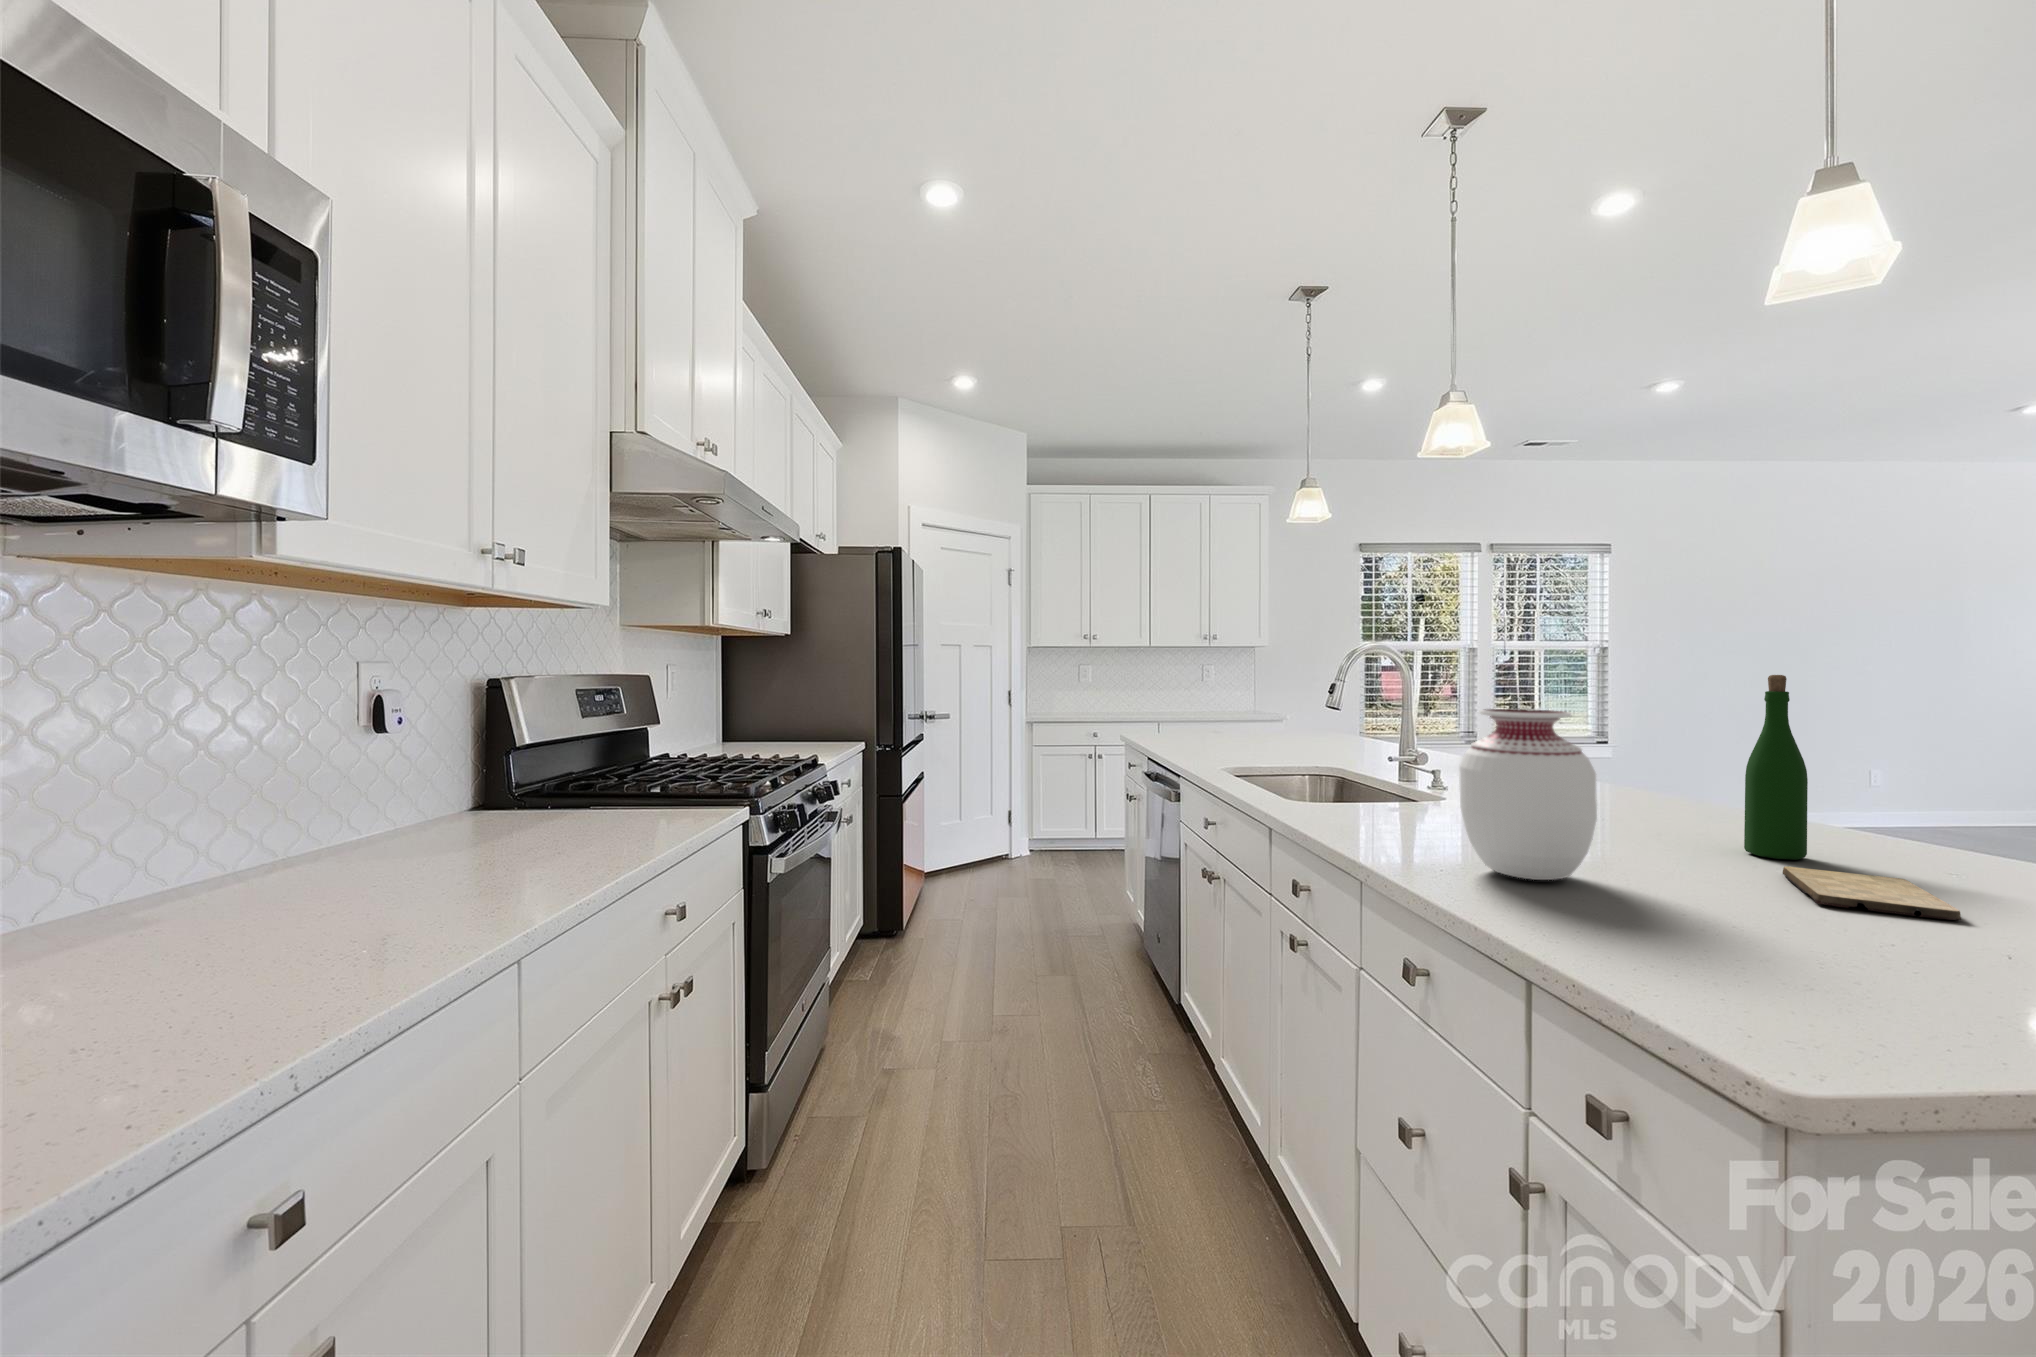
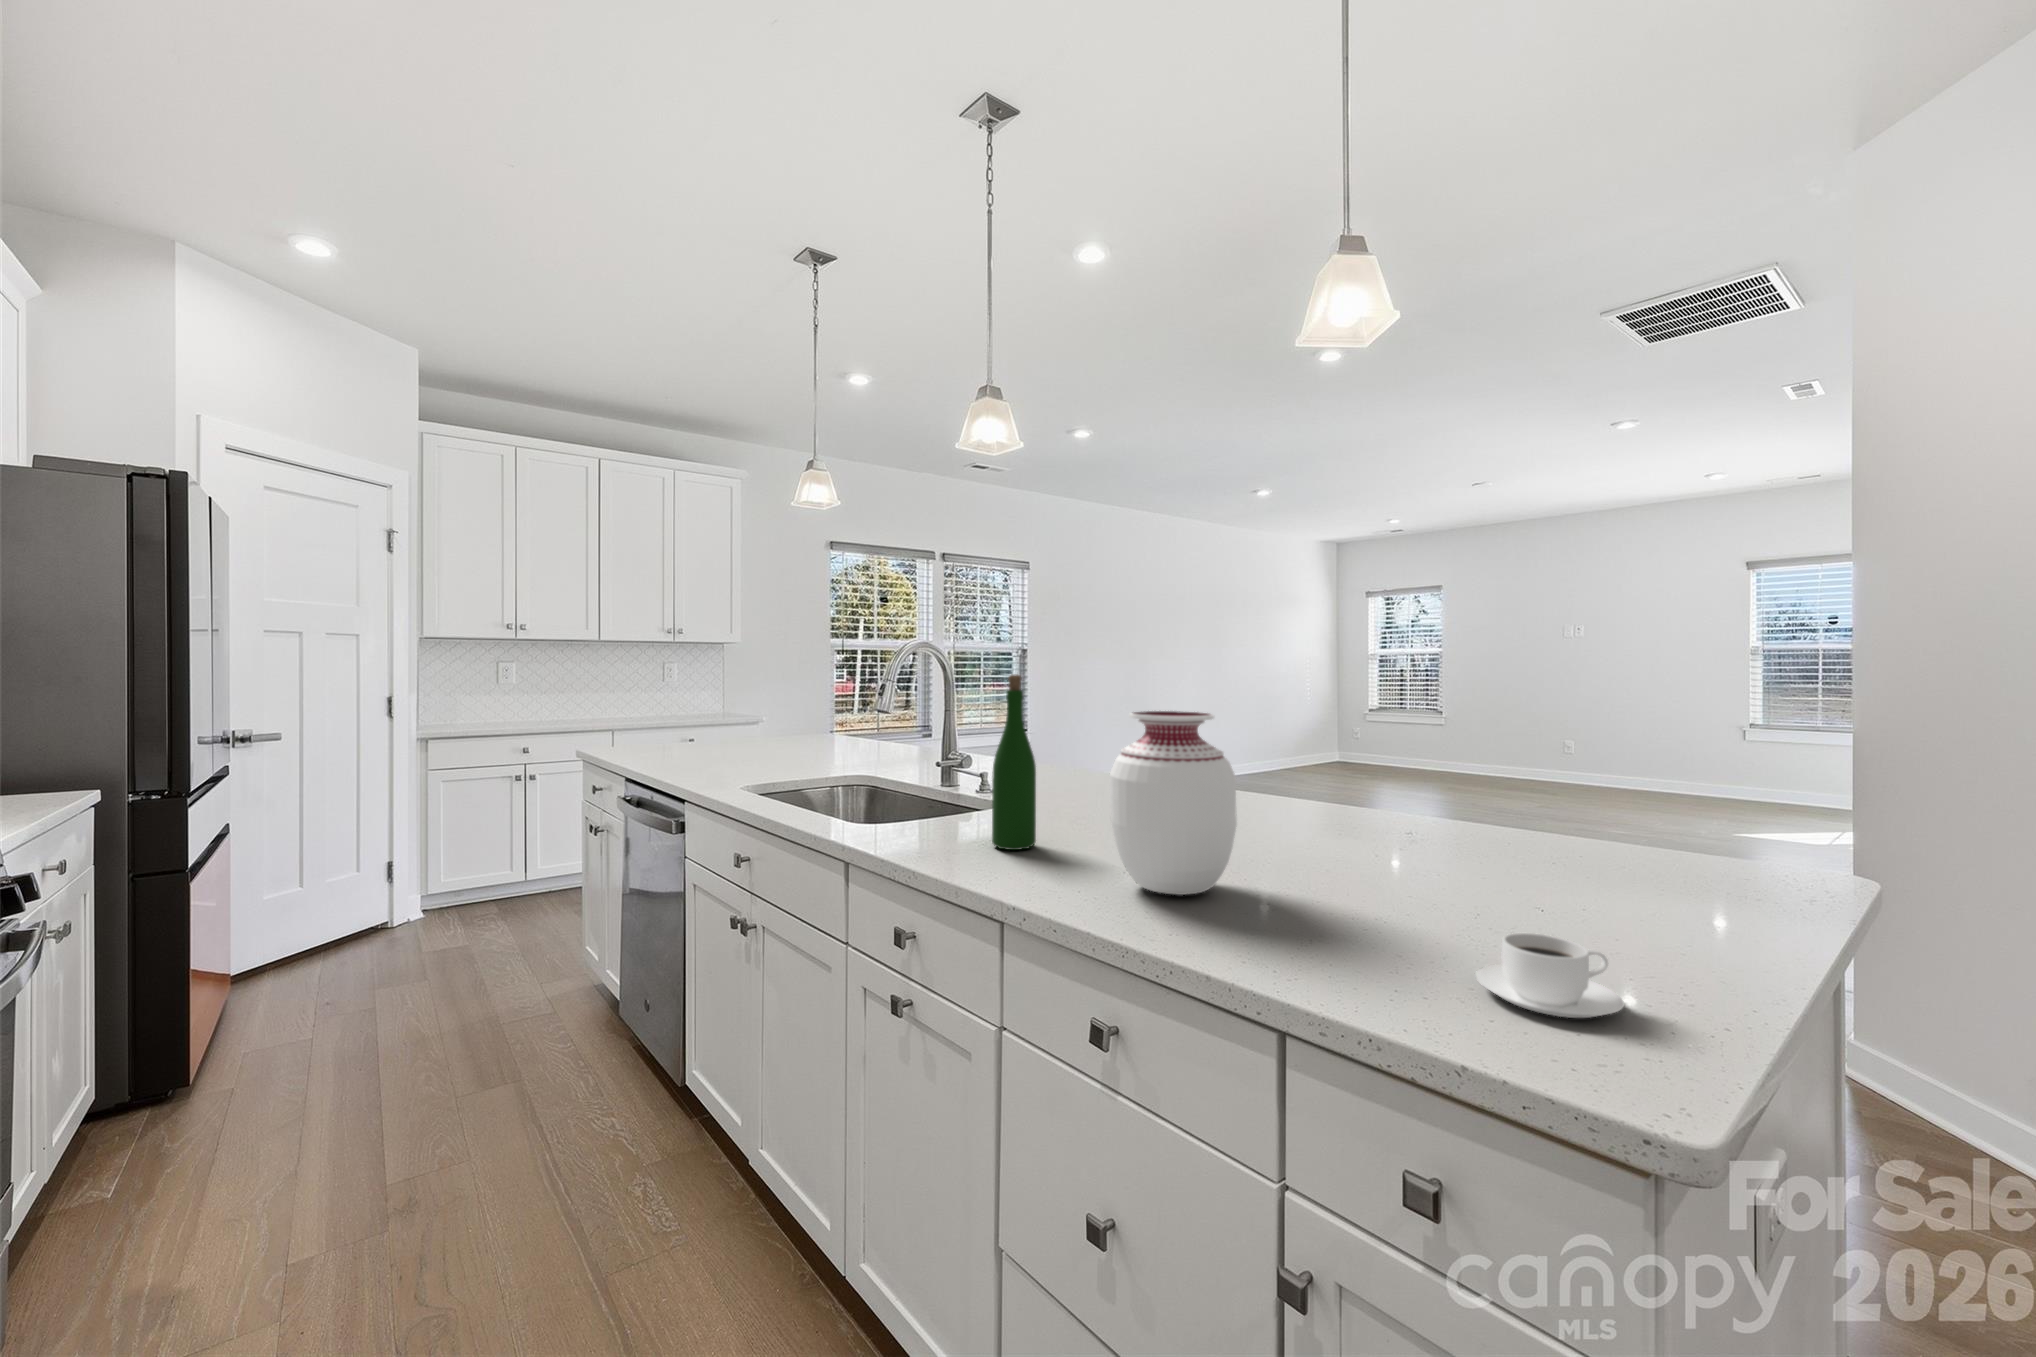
wine bottle: present [1744,675,1808,860] -> present [992,675,1036,850]
cutting board: present [1783,866,1961,920] -> none [1323,841,1461,877]
coffee cup: none [1750,938,1930,1024] -> present [1475,933,1624,1018]

